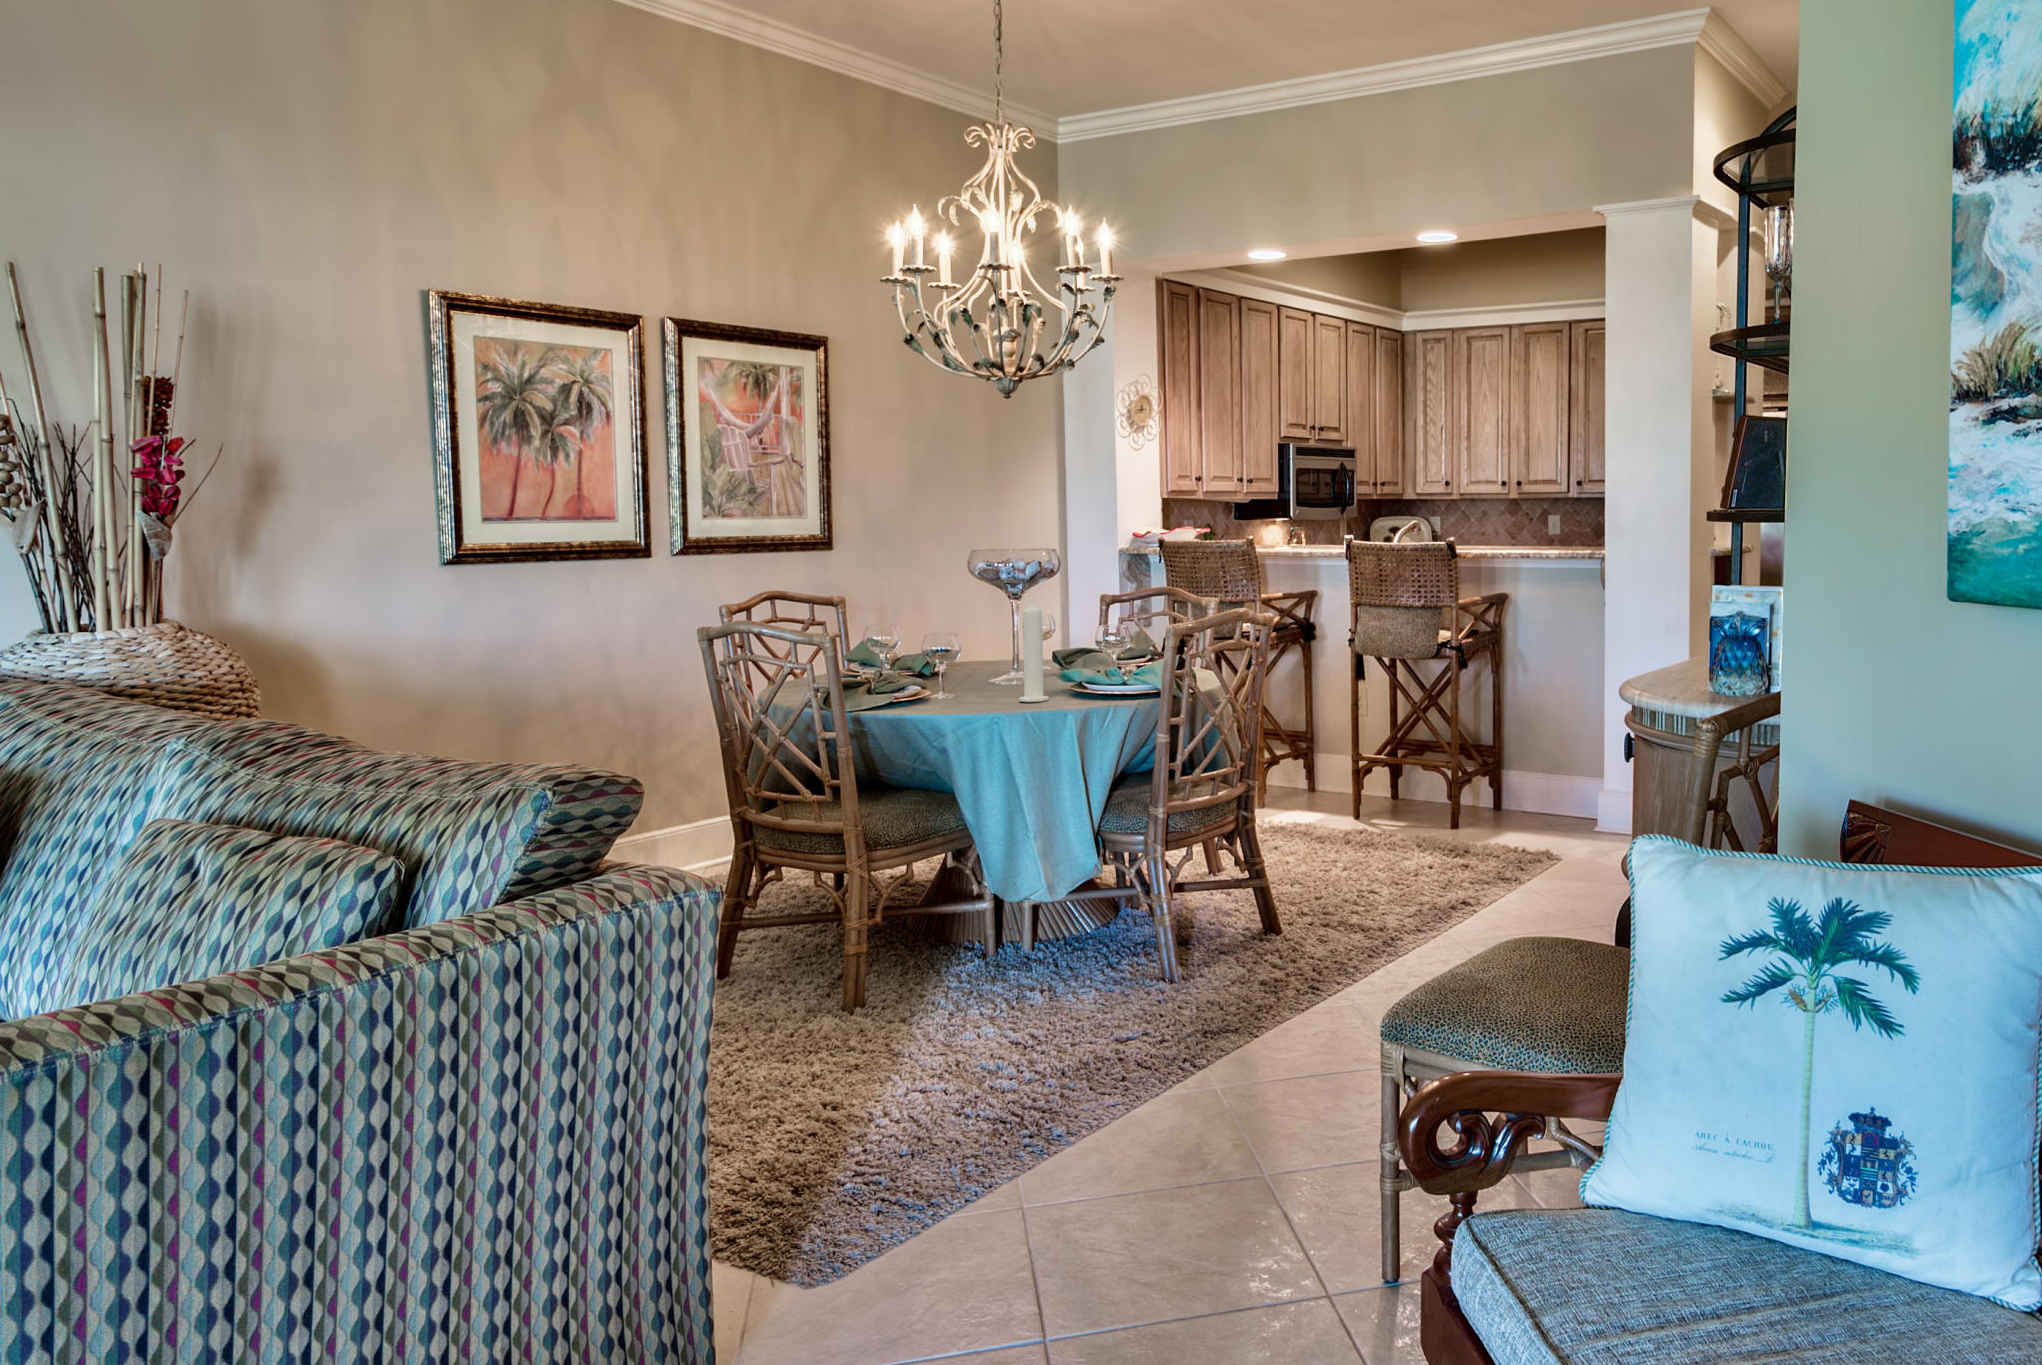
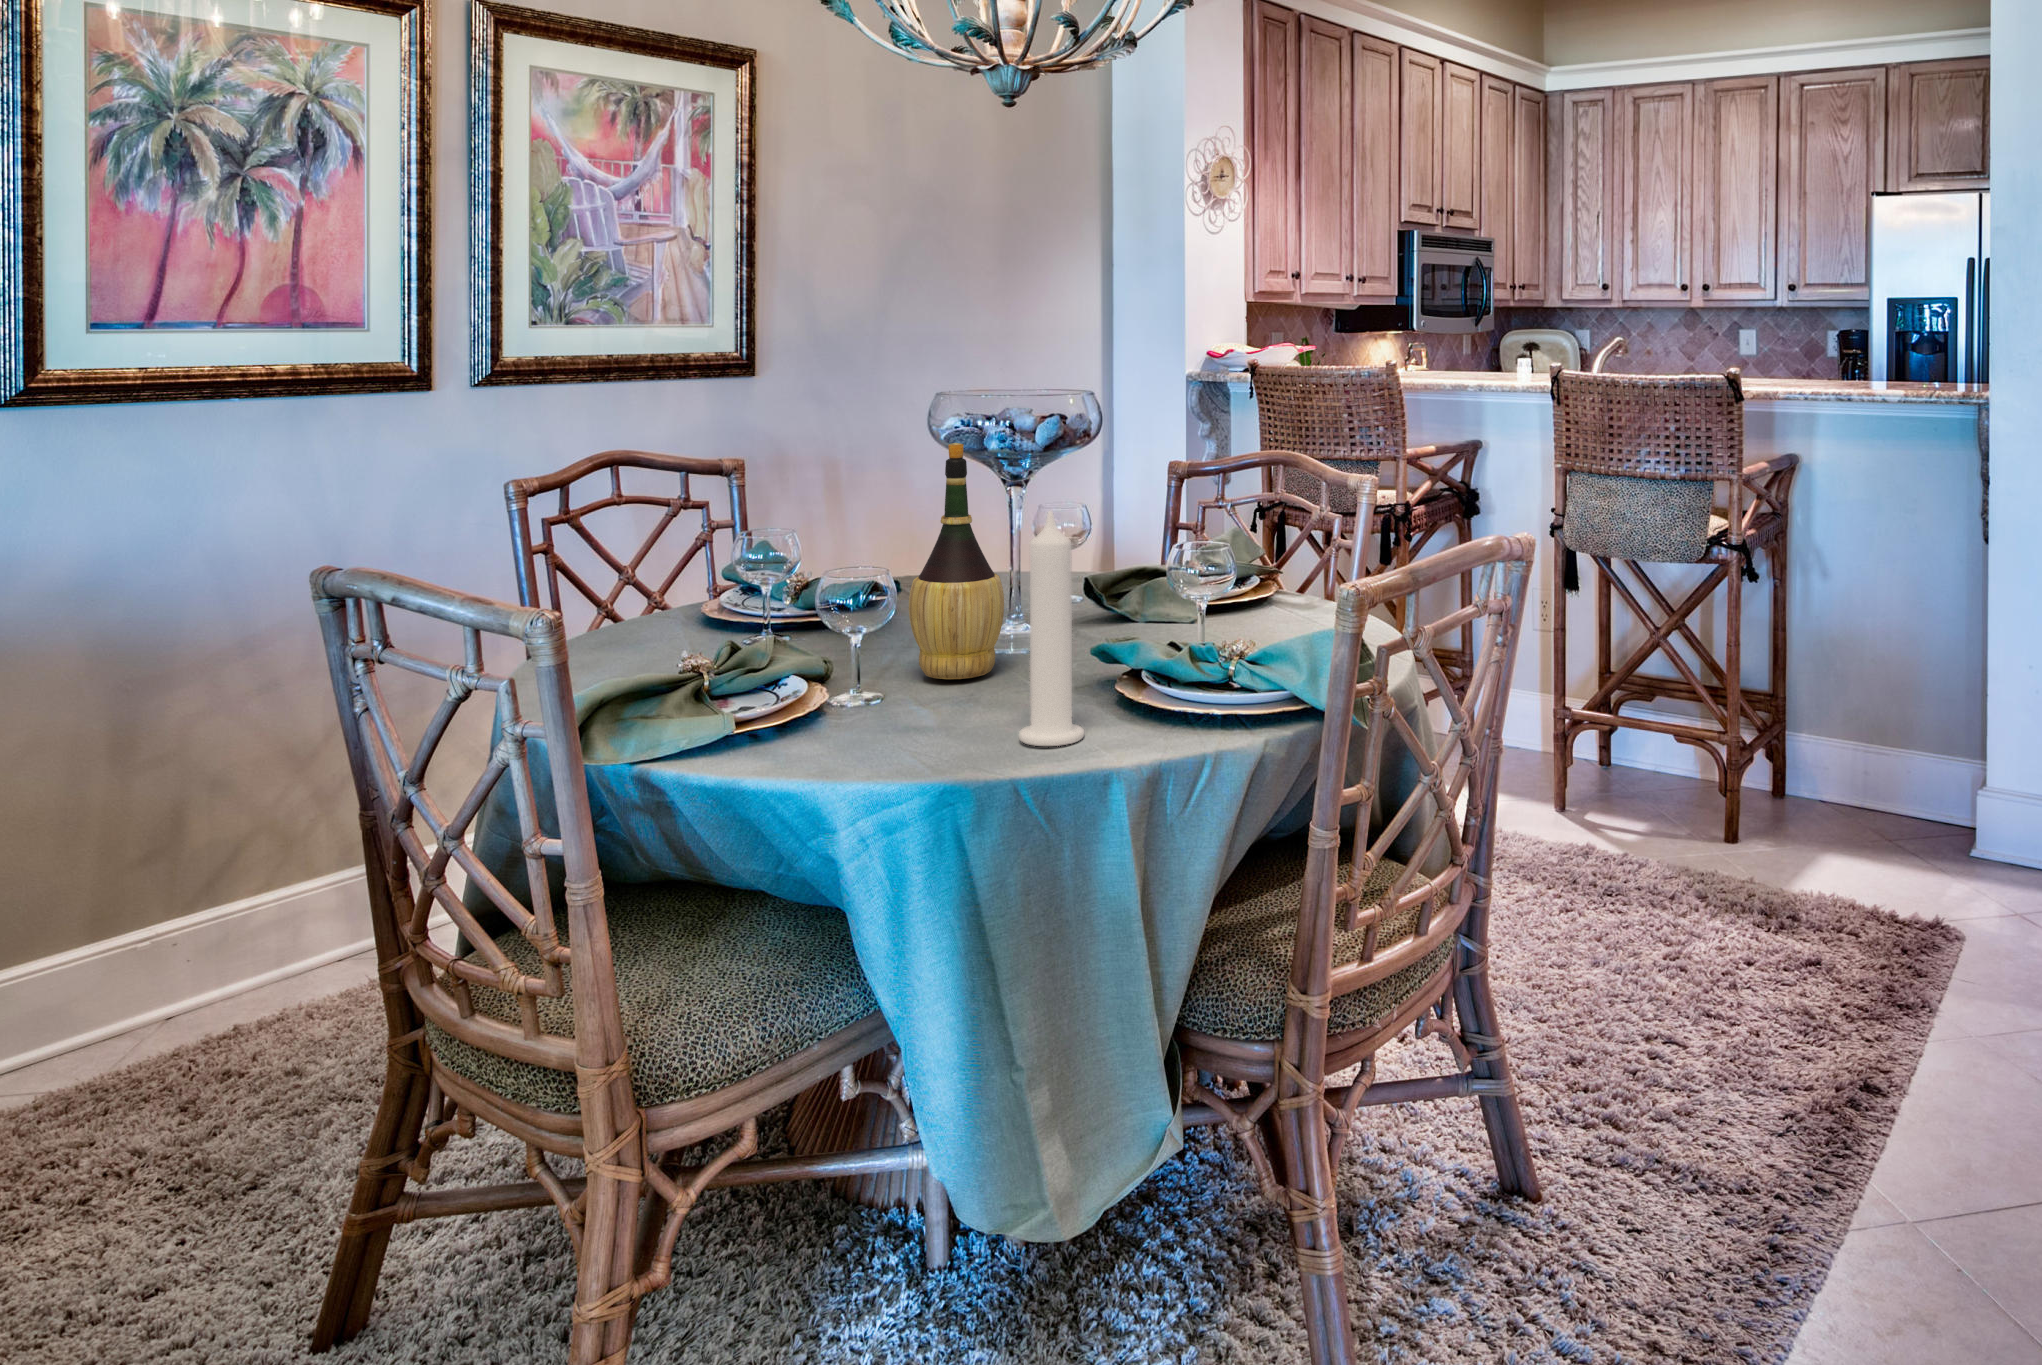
wine bottle: none [961,571,1008,687] -> present [909,443,1004,679]

